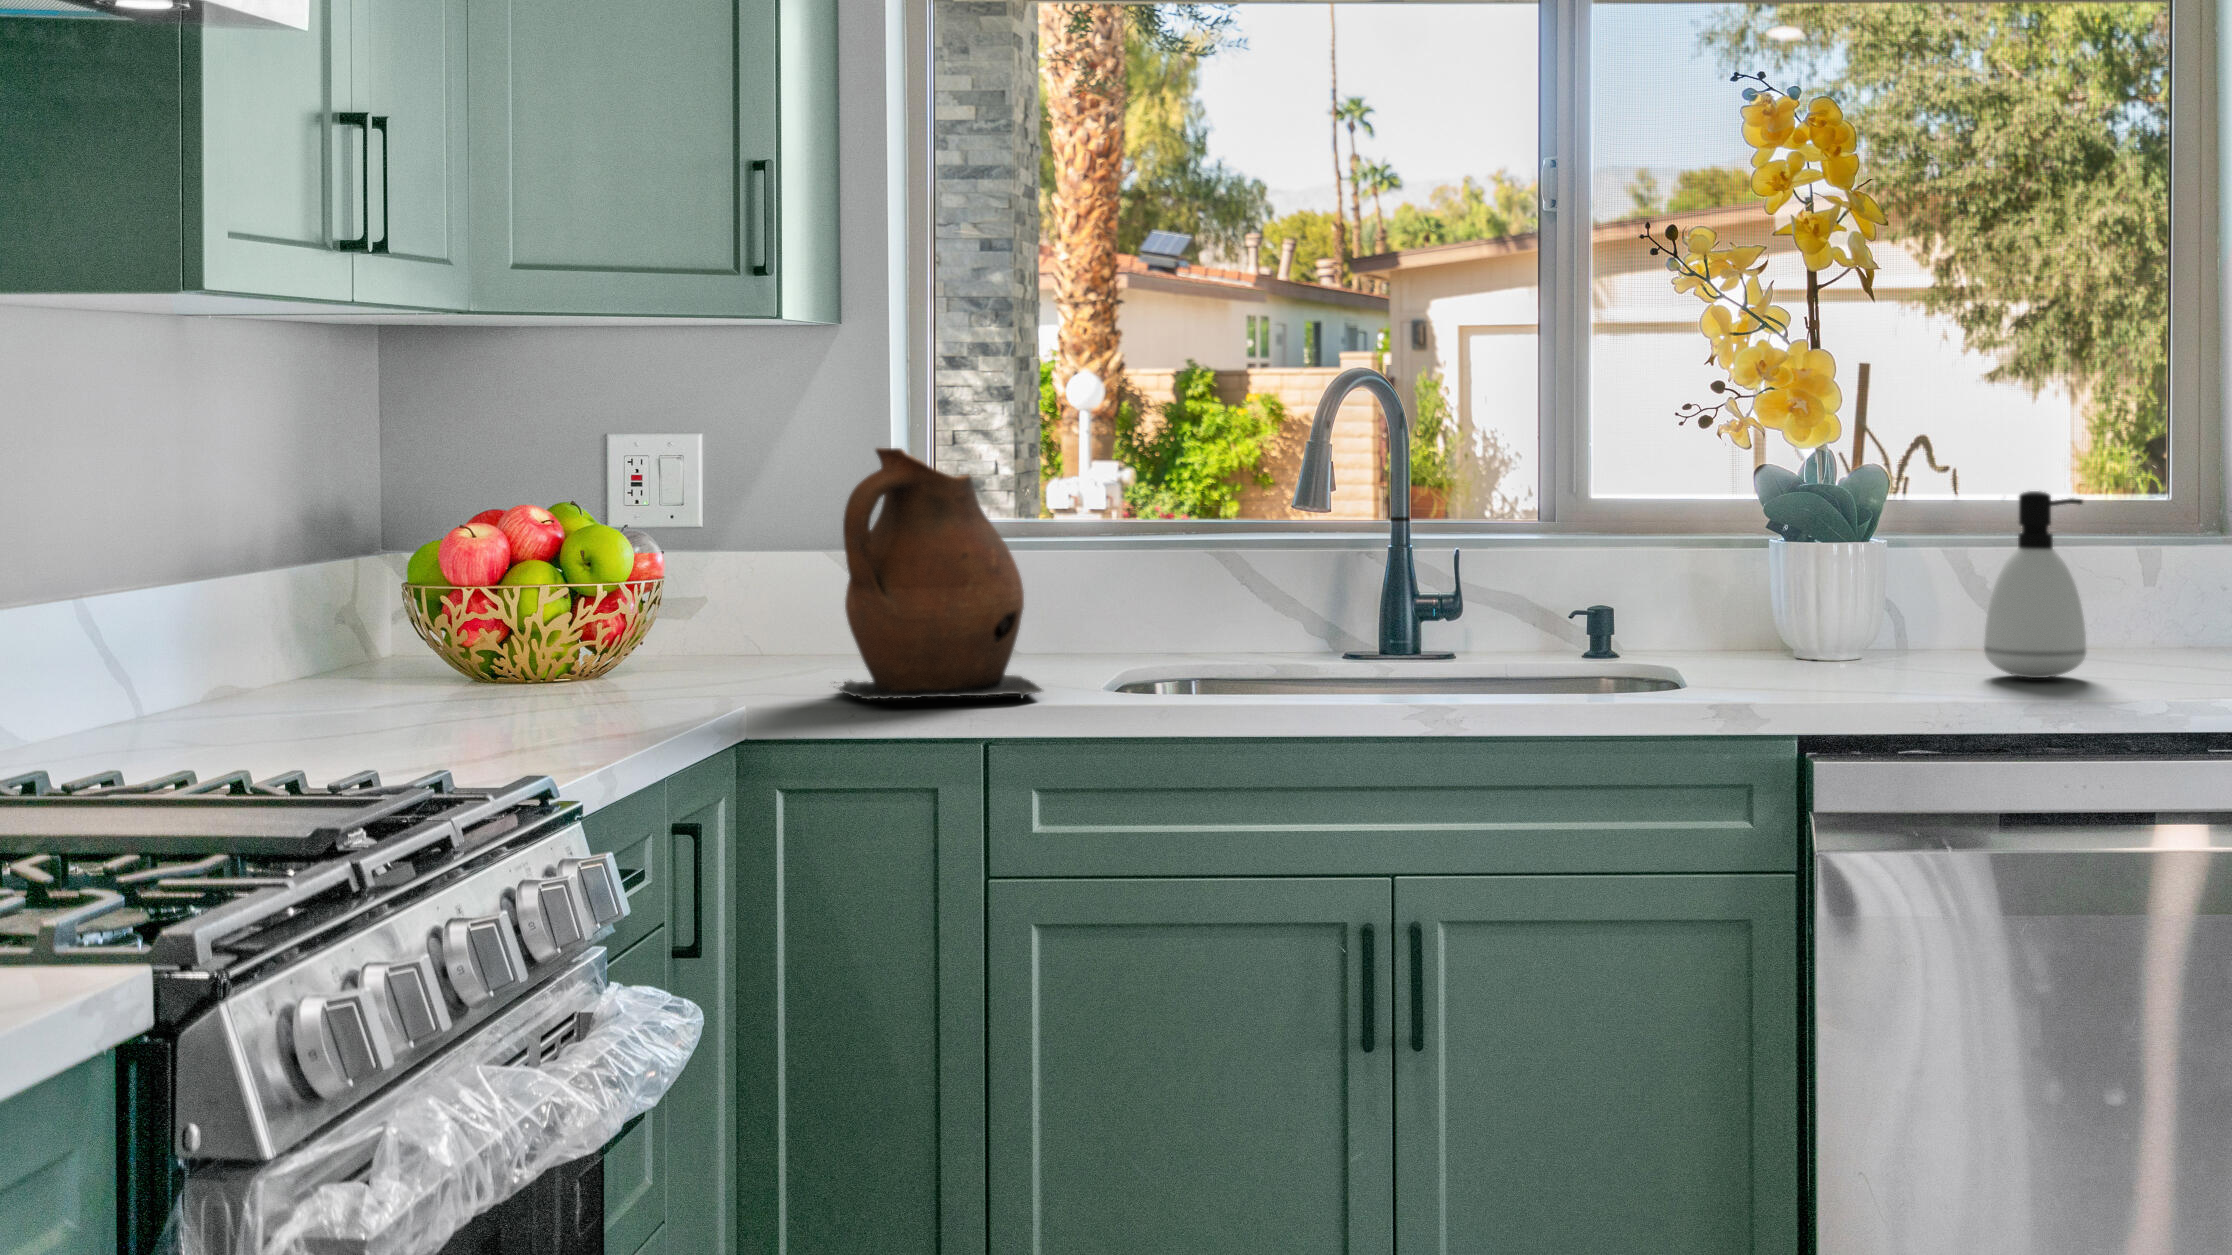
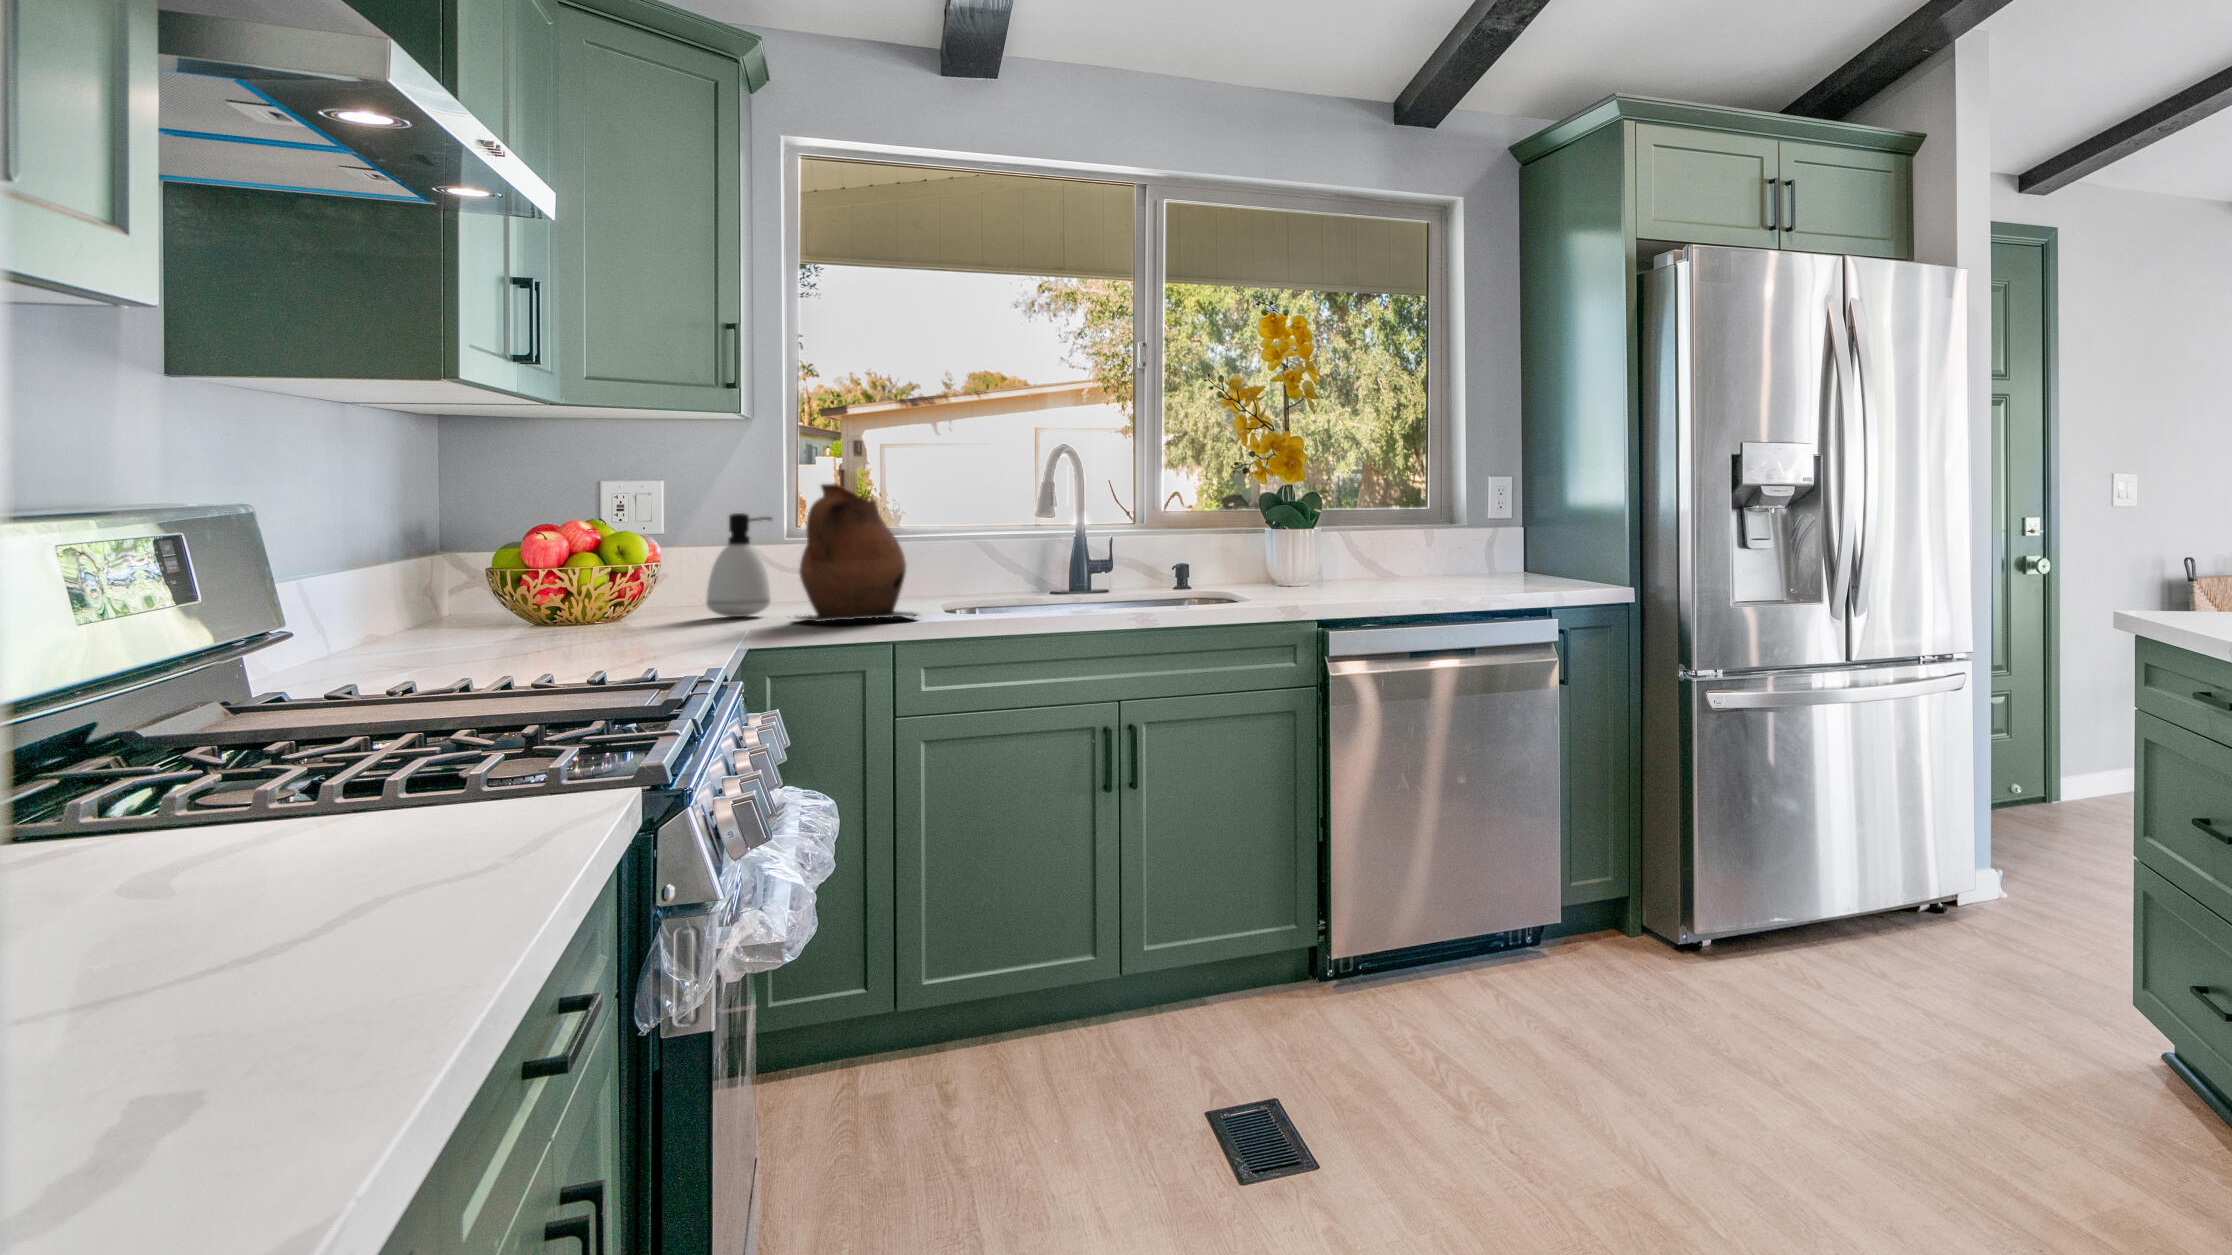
soap dispenser: present [1984,491,2086,678] -> present [706,513,771,617]

